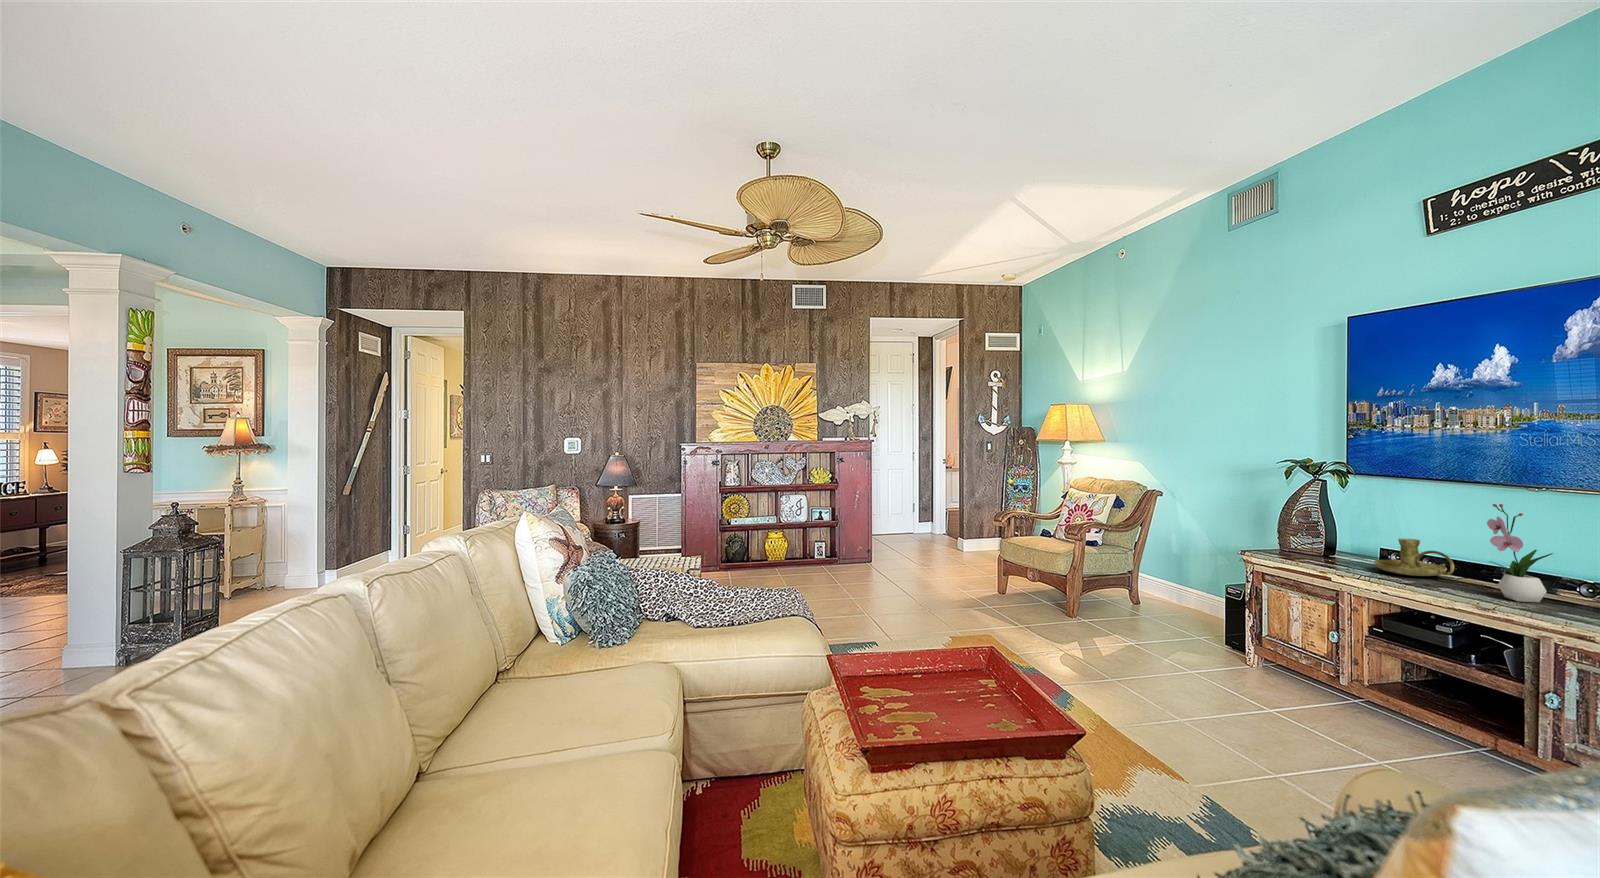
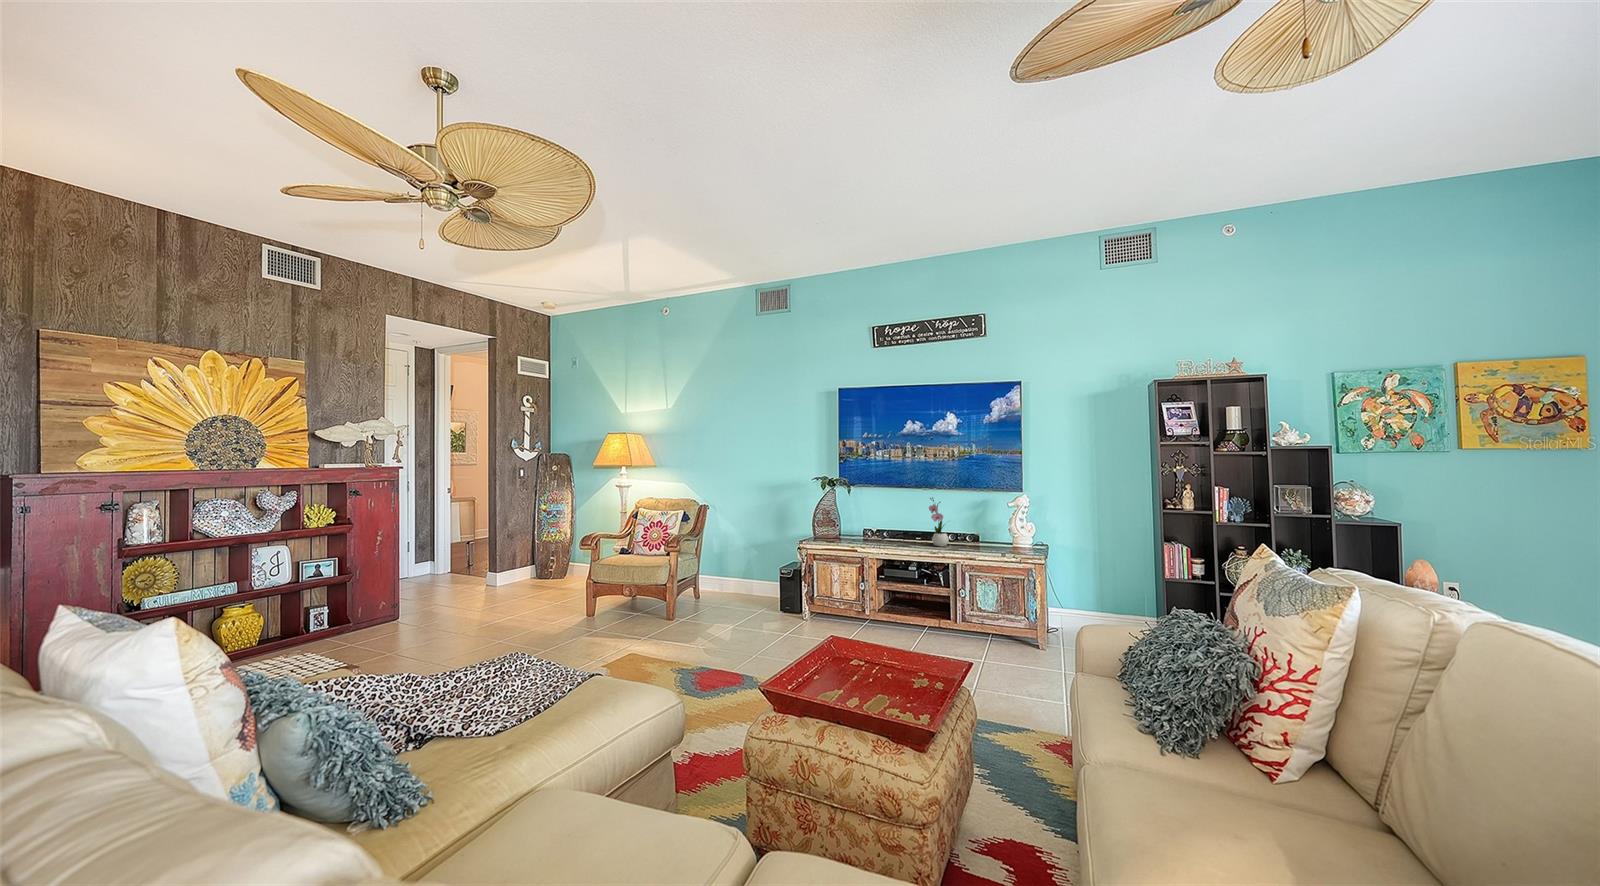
candle holder: present [1374,538,1454,576] -> none [870,520,907,541]

